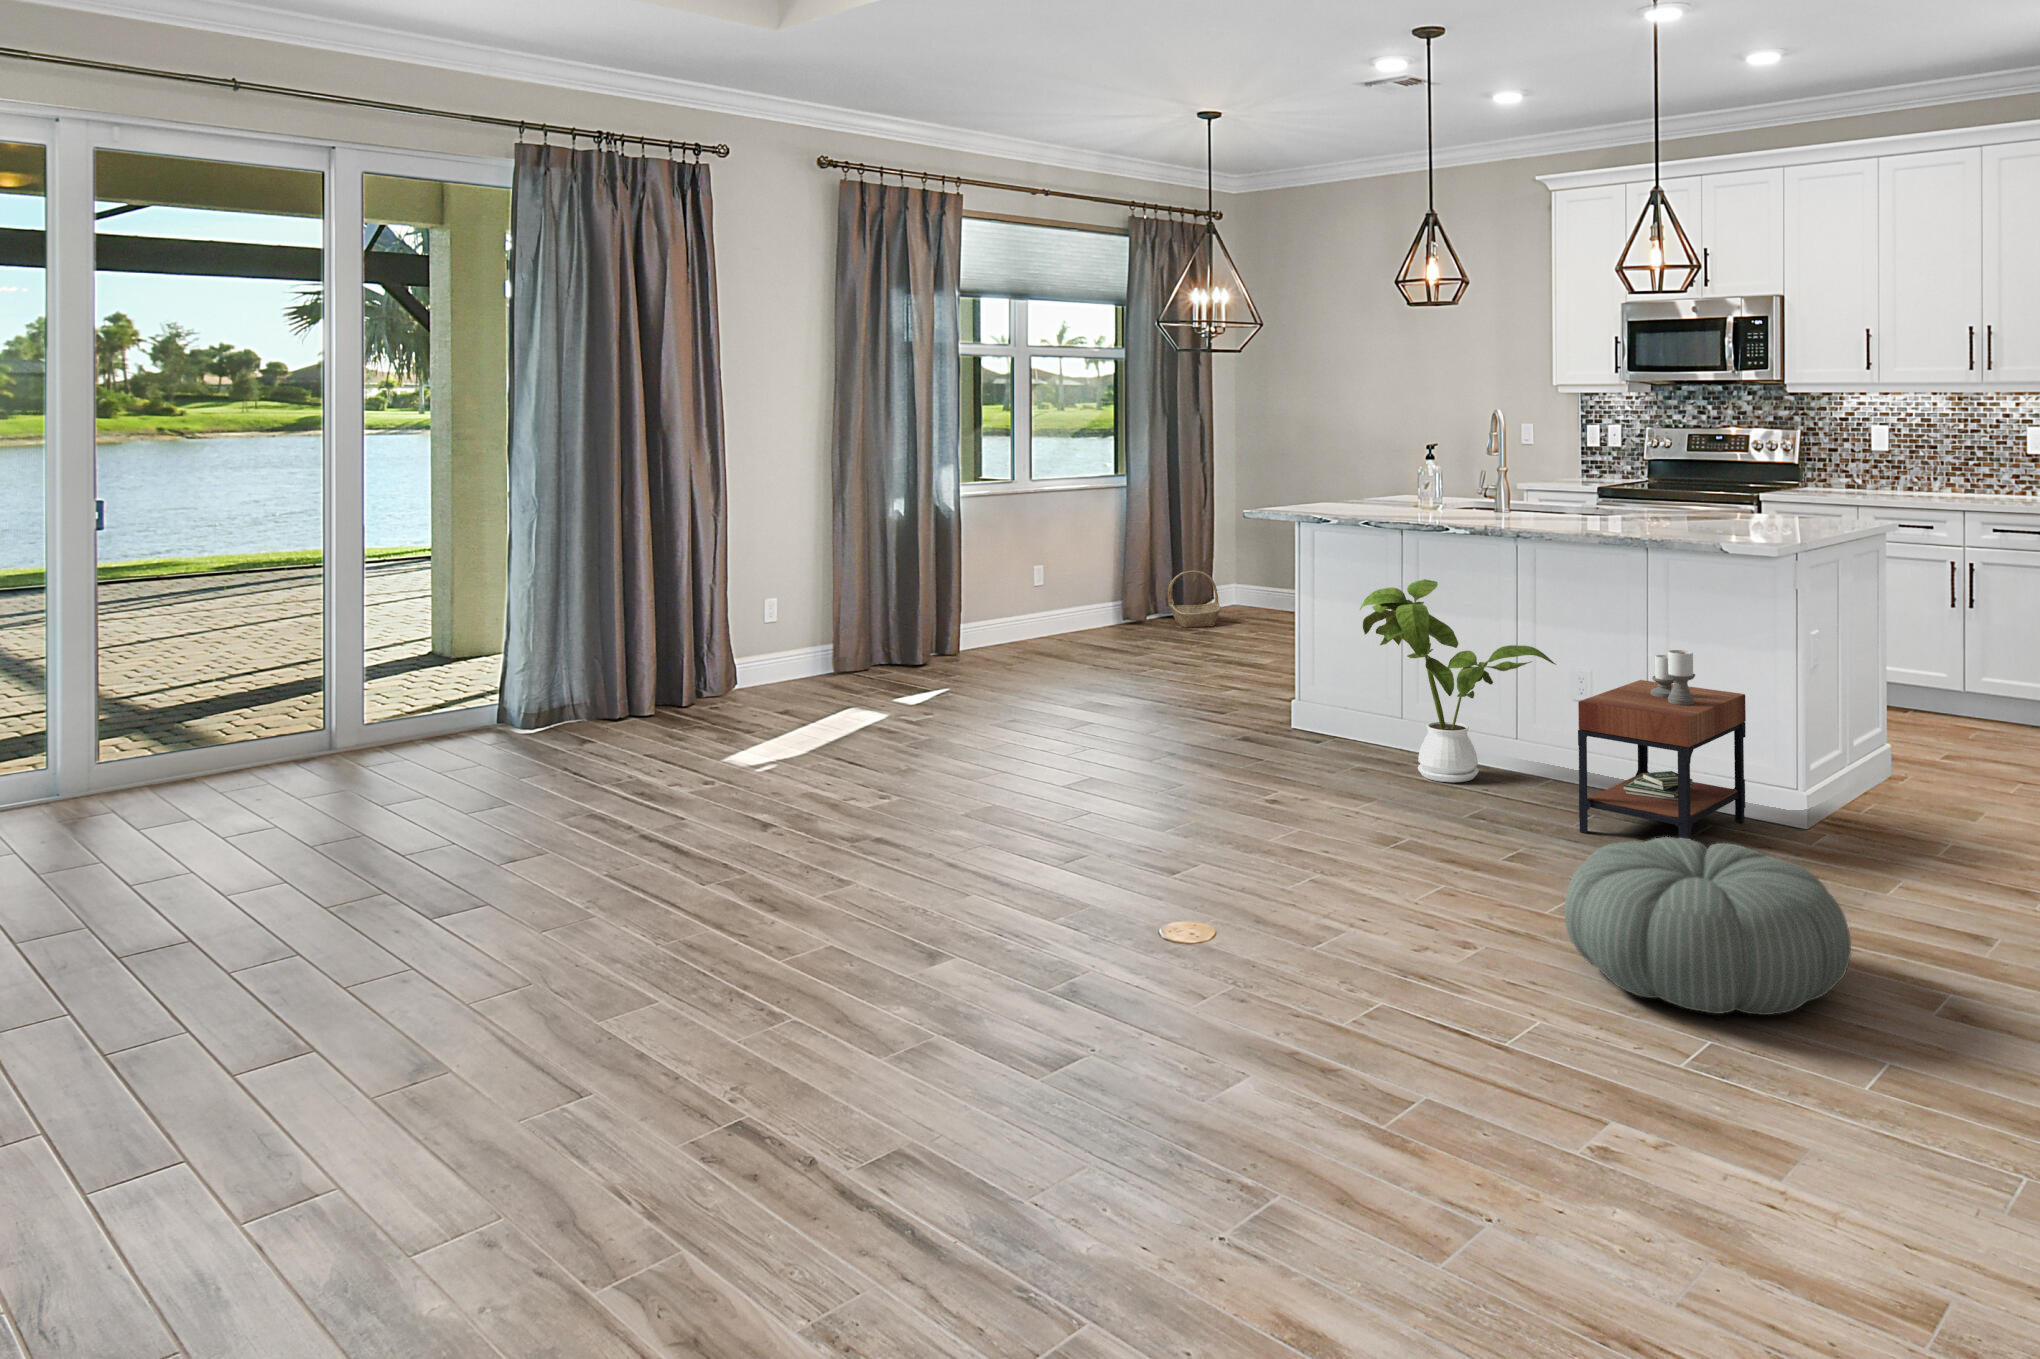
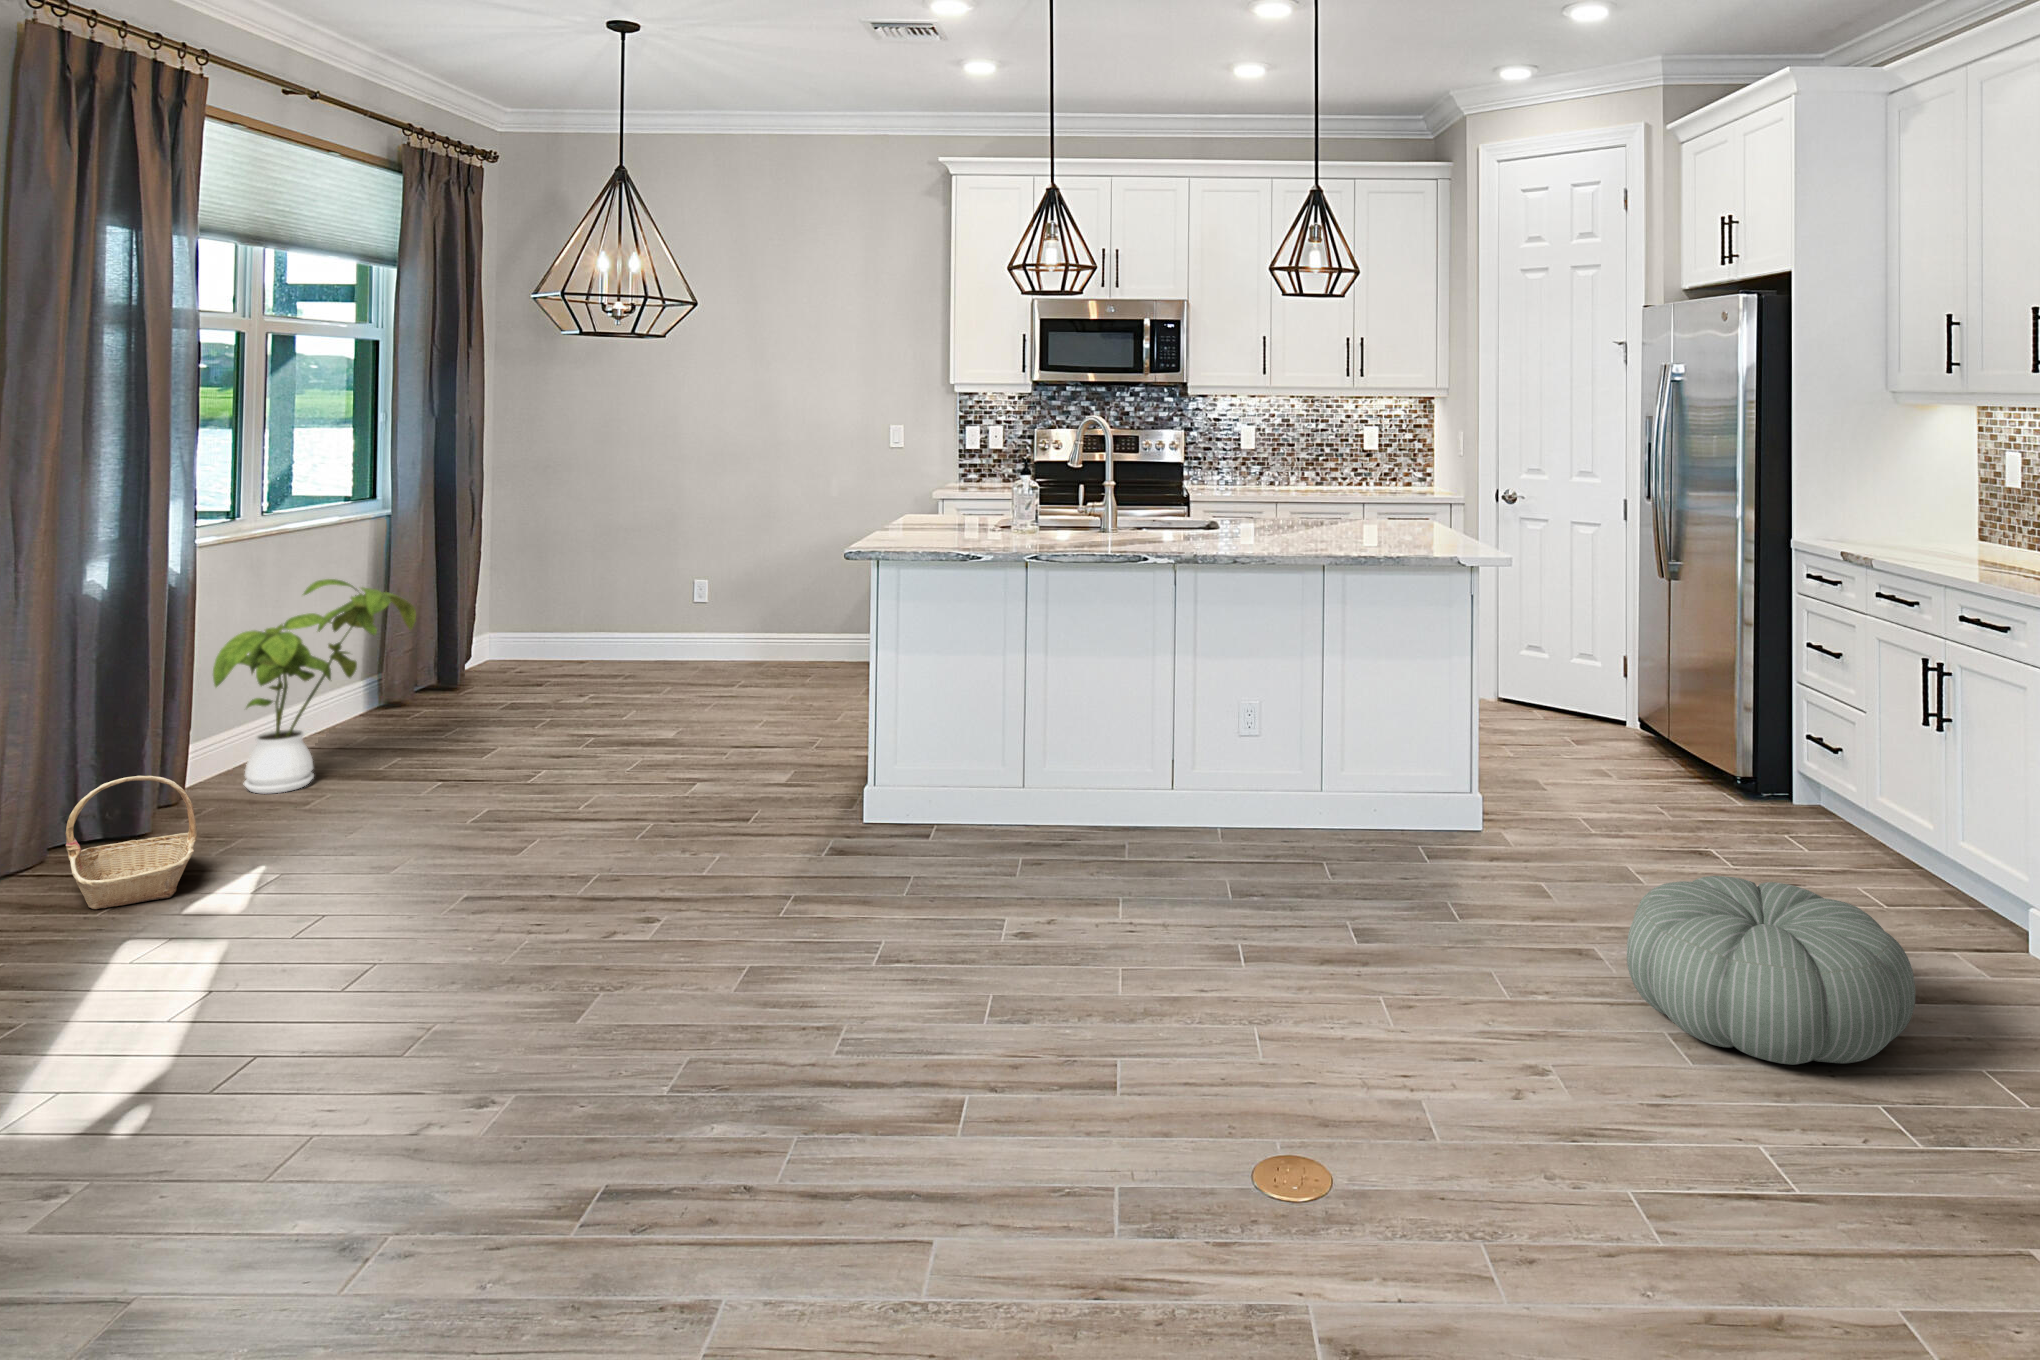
basket: present [1168,571,1221,627] -> present [66,776,197,909]
house plant: present [1360,579,1555,782] -> present [213,579,416,794]
side table: present [1578,650,1746,840] -> none [1346,676,1495,883]

